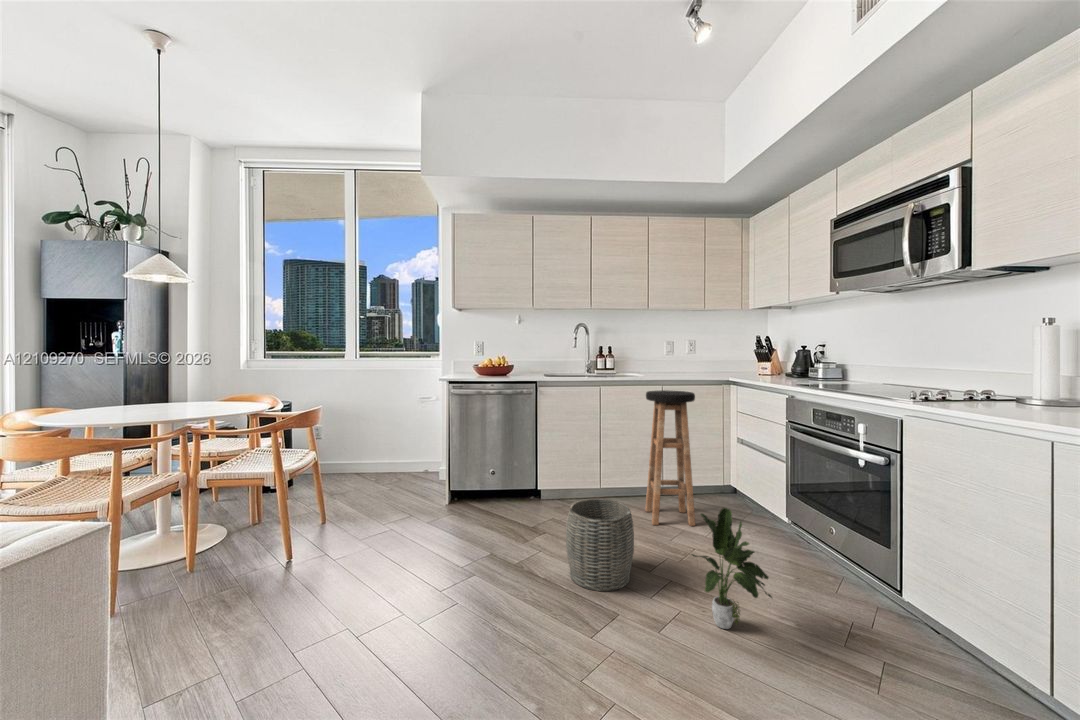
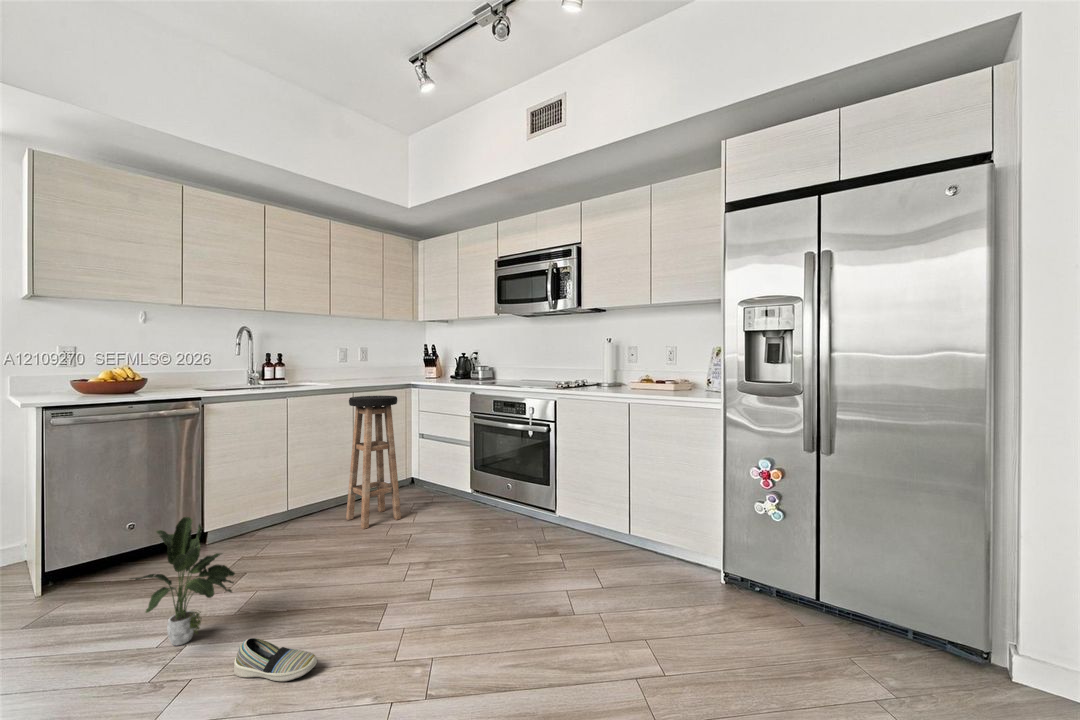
woven basket: present [566,499,634,591] -> none [306,507,381,602]
potted plant: present [692,508,772,629] -> present [130,517,235,645]
shoe: none [483,588,530,640] -> present [234,638,317,681]

